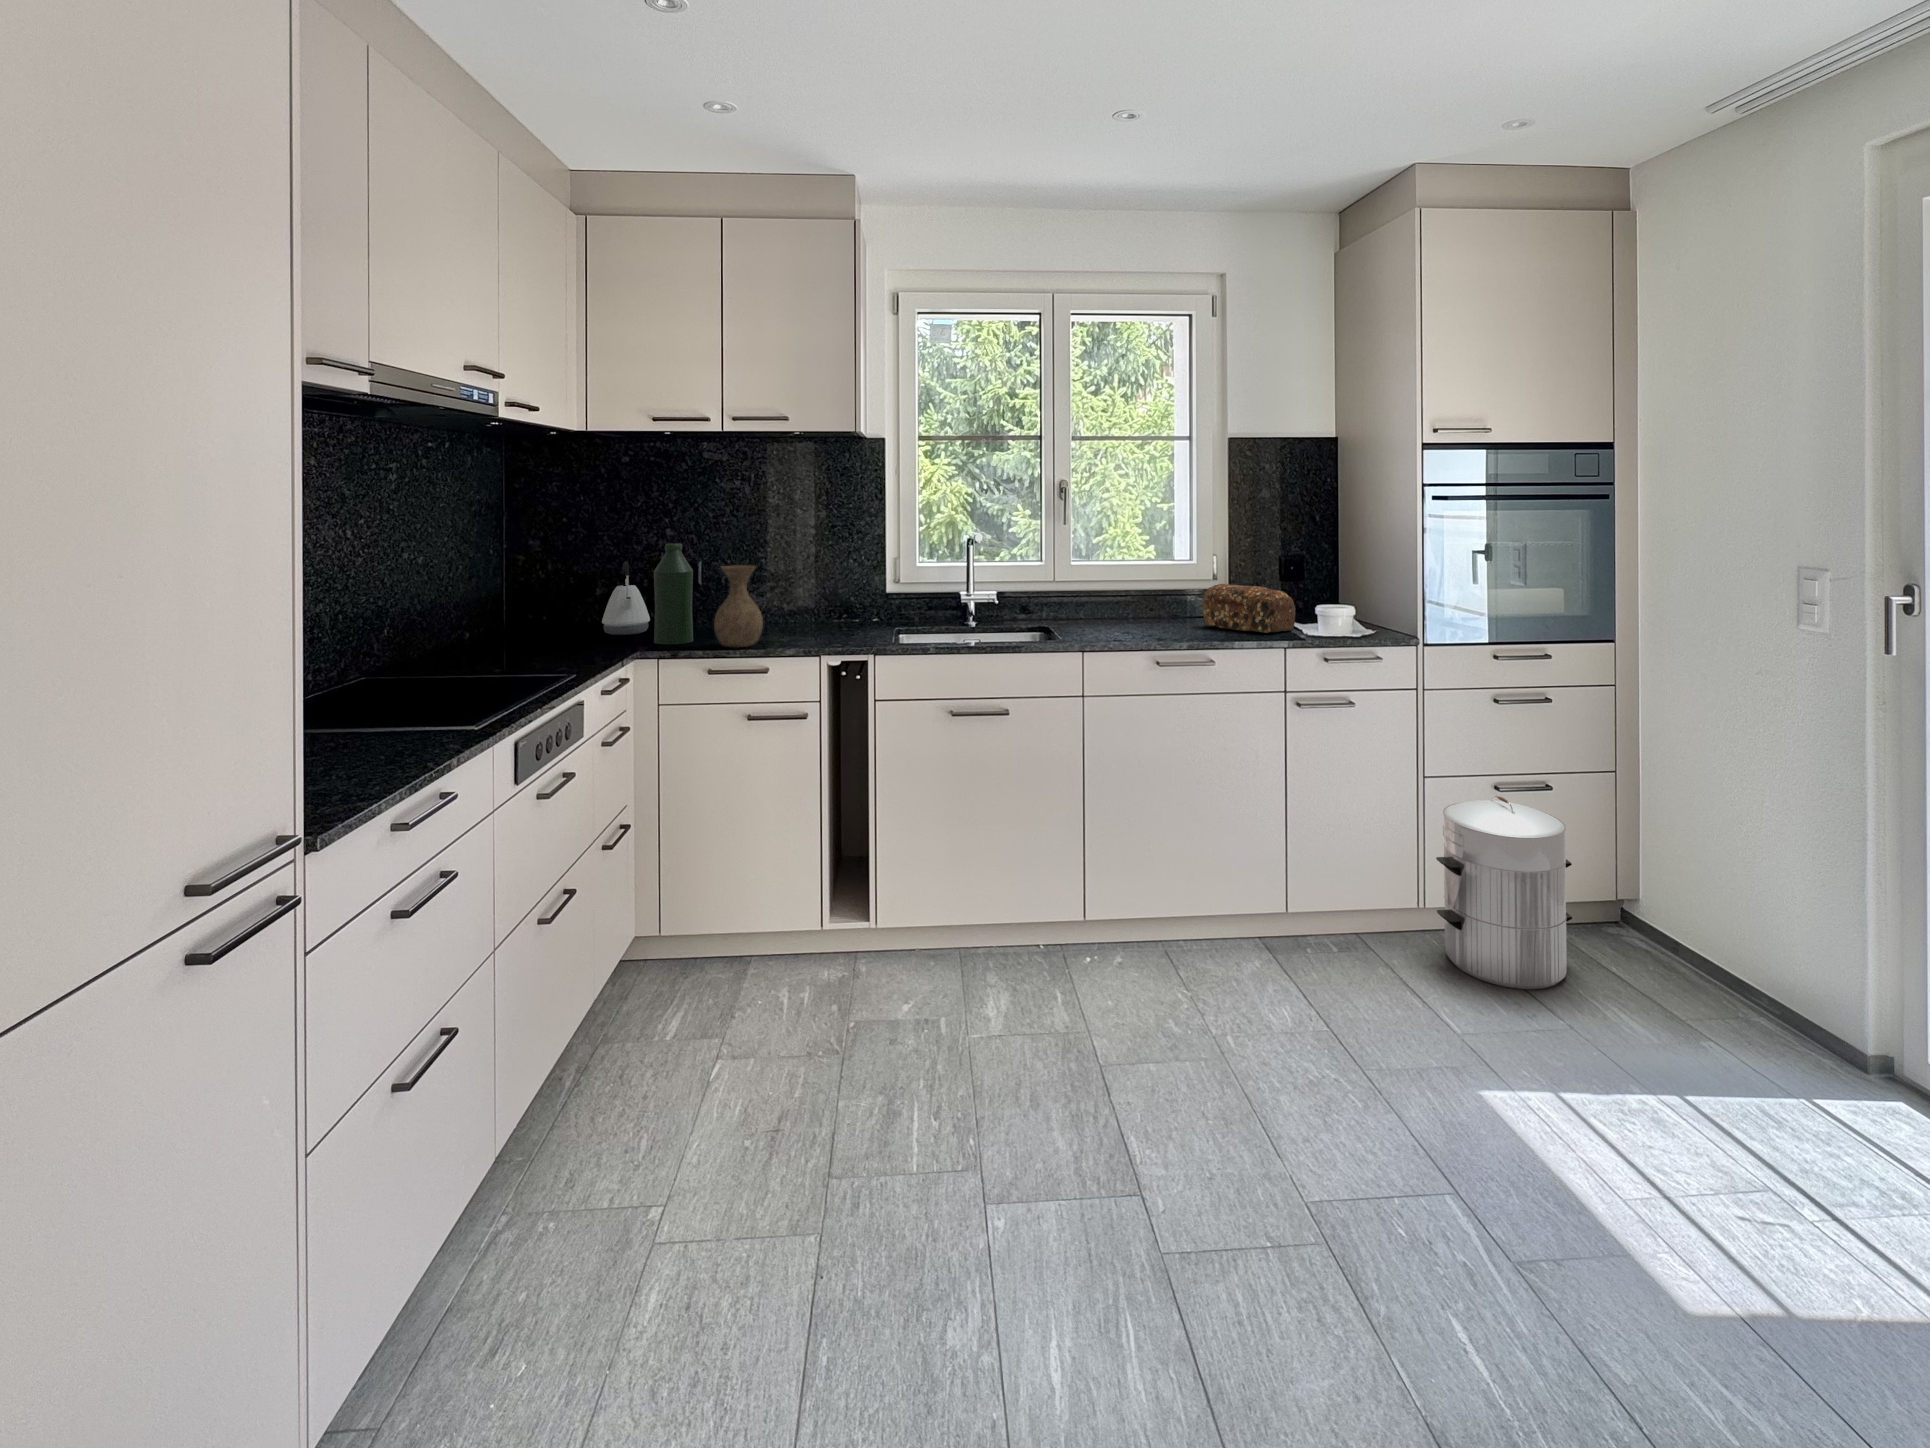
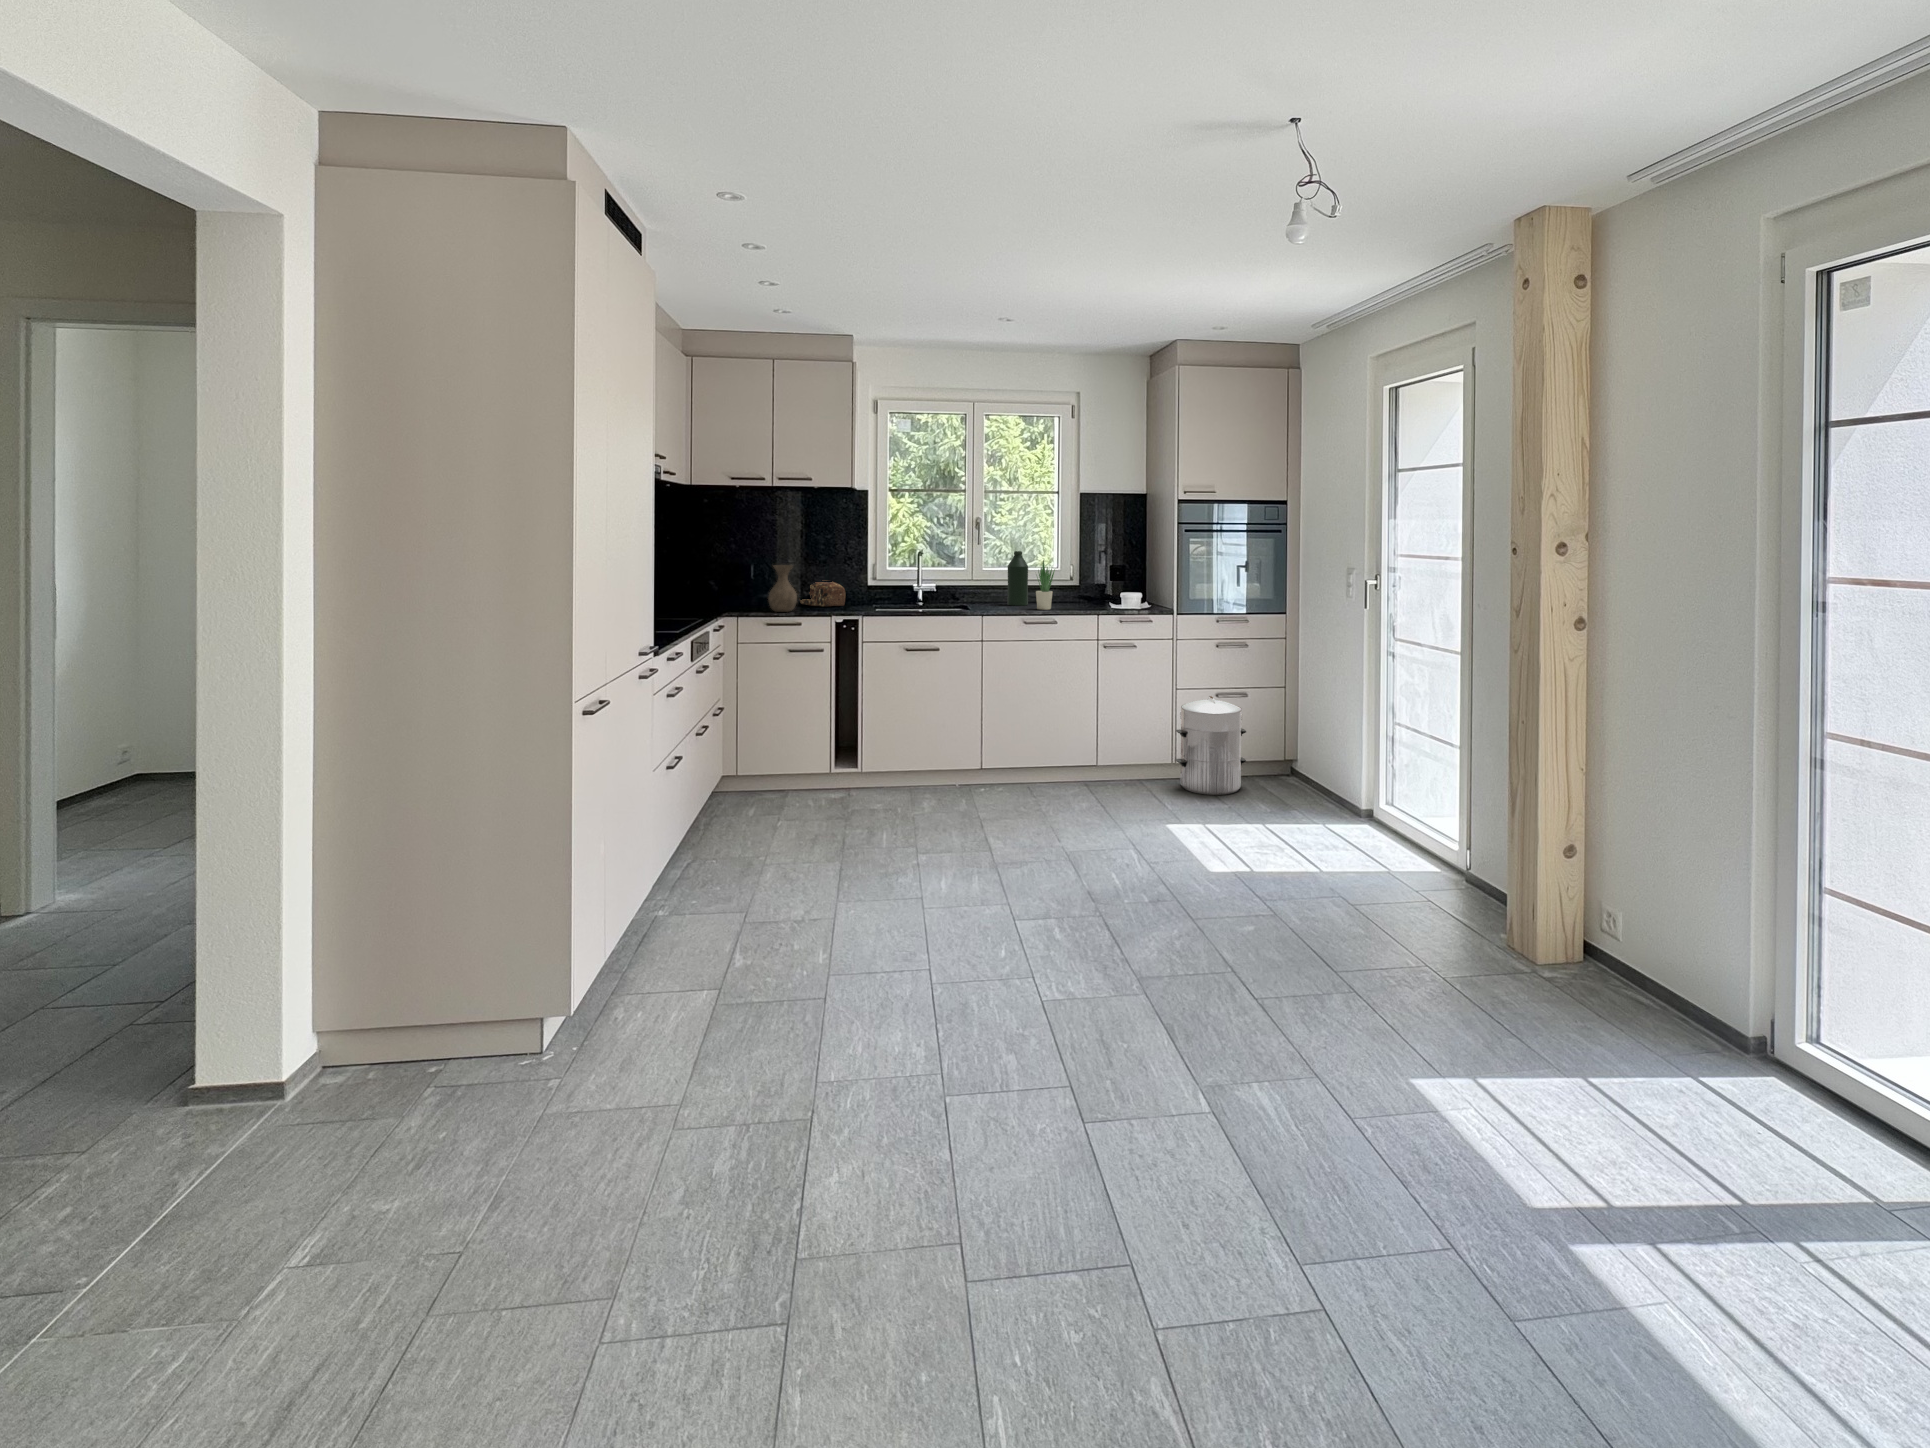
bottle: present [654,543,693,644] -> present [1007,551,1028,606]
potted plant: none [1169,550,1204,638] -> present [1036,560,1055,610]
kettle: present [602,562,650,635] -> none [693,563,723,608]
bread loaf: present [1203,584,1295,633] -> present [800,582,846,607]

